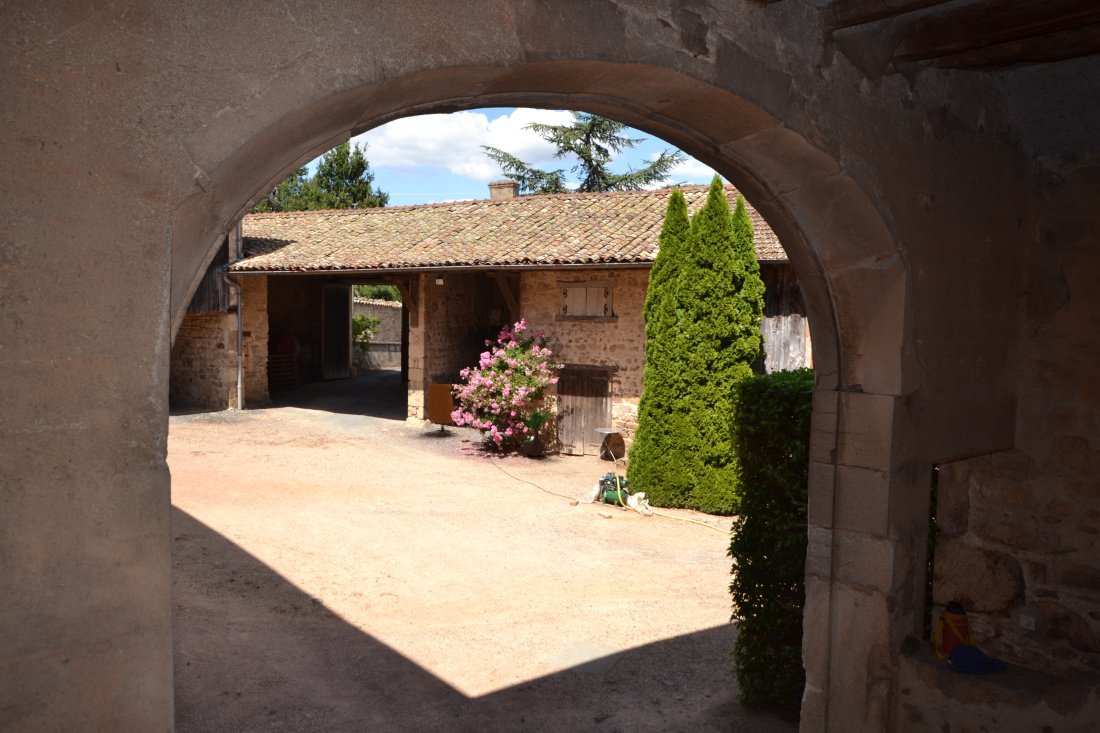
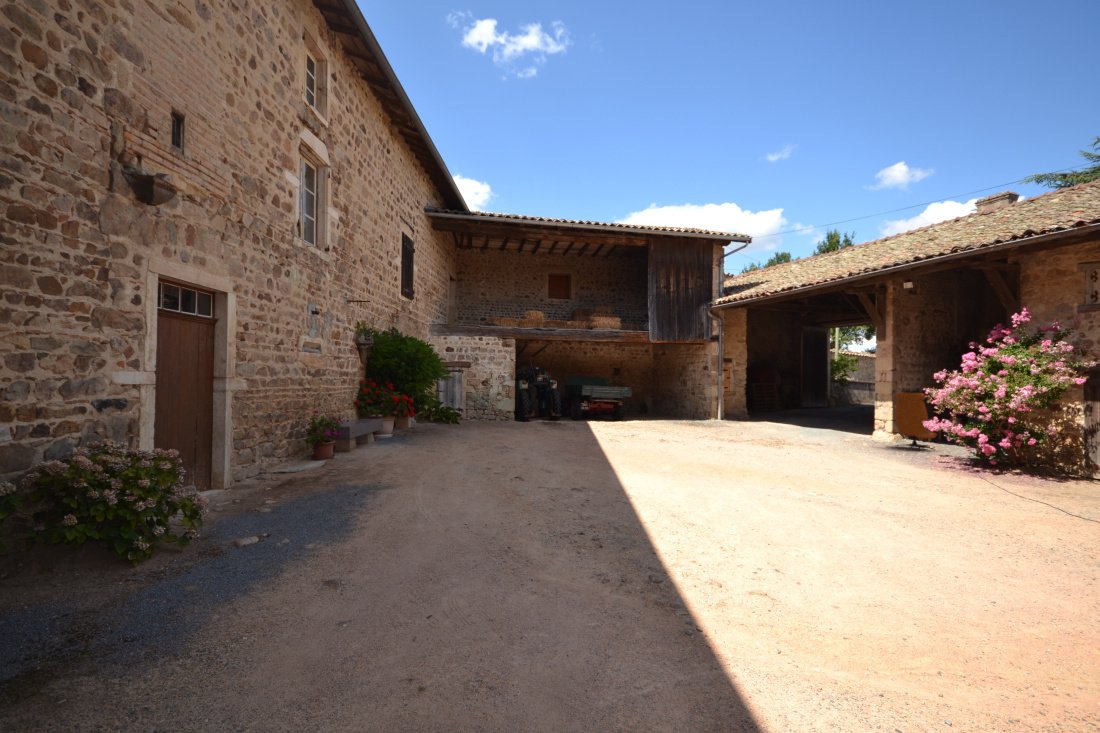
potted tree: present [523,409,549,456] -> none [1026,412,1075,477]

